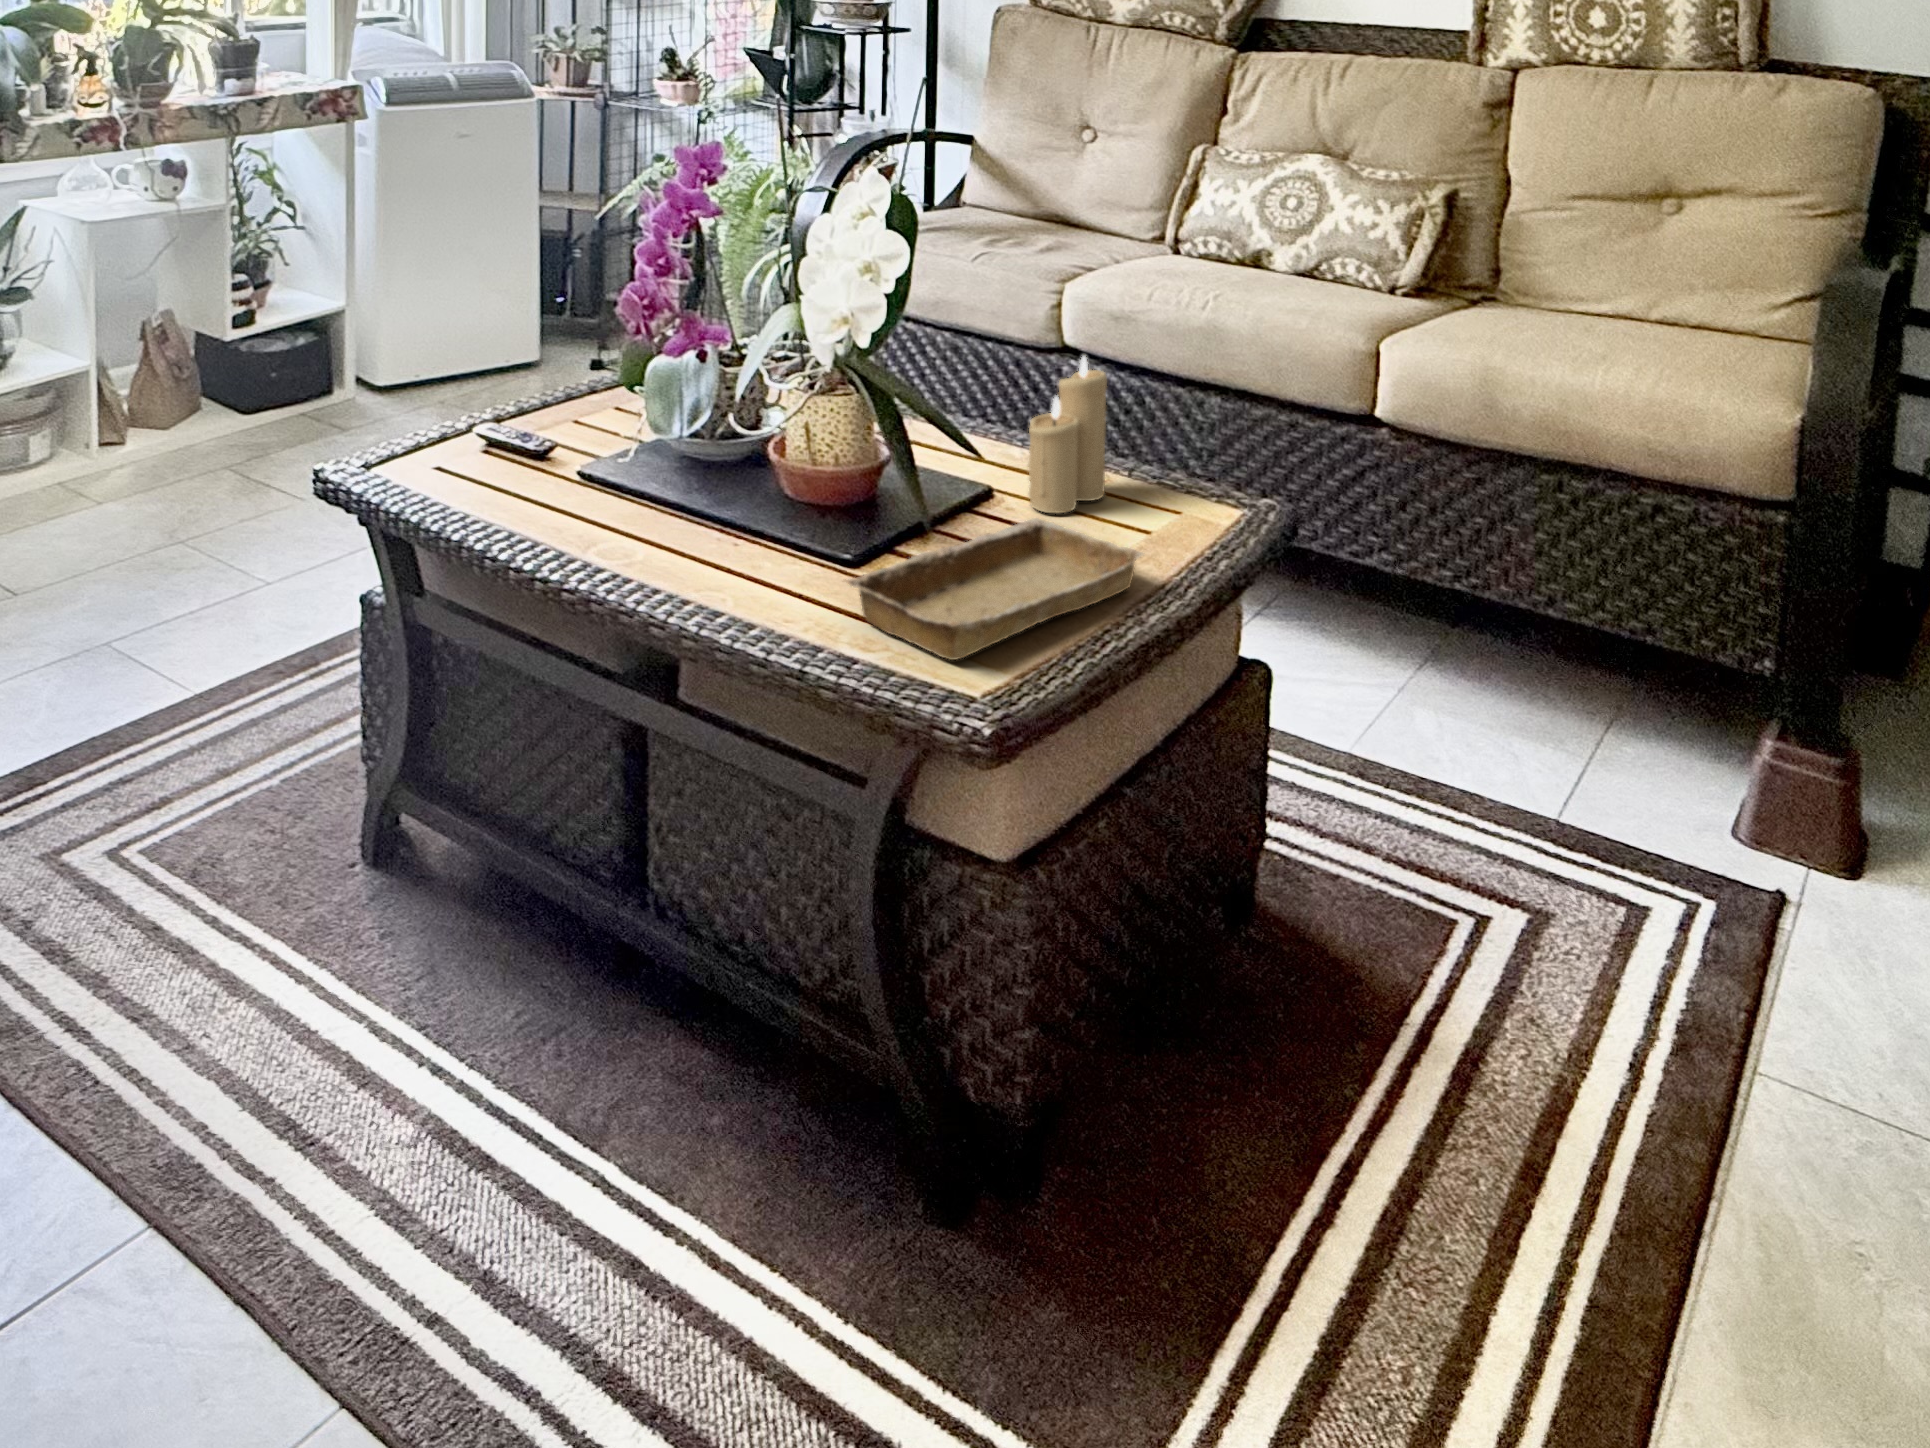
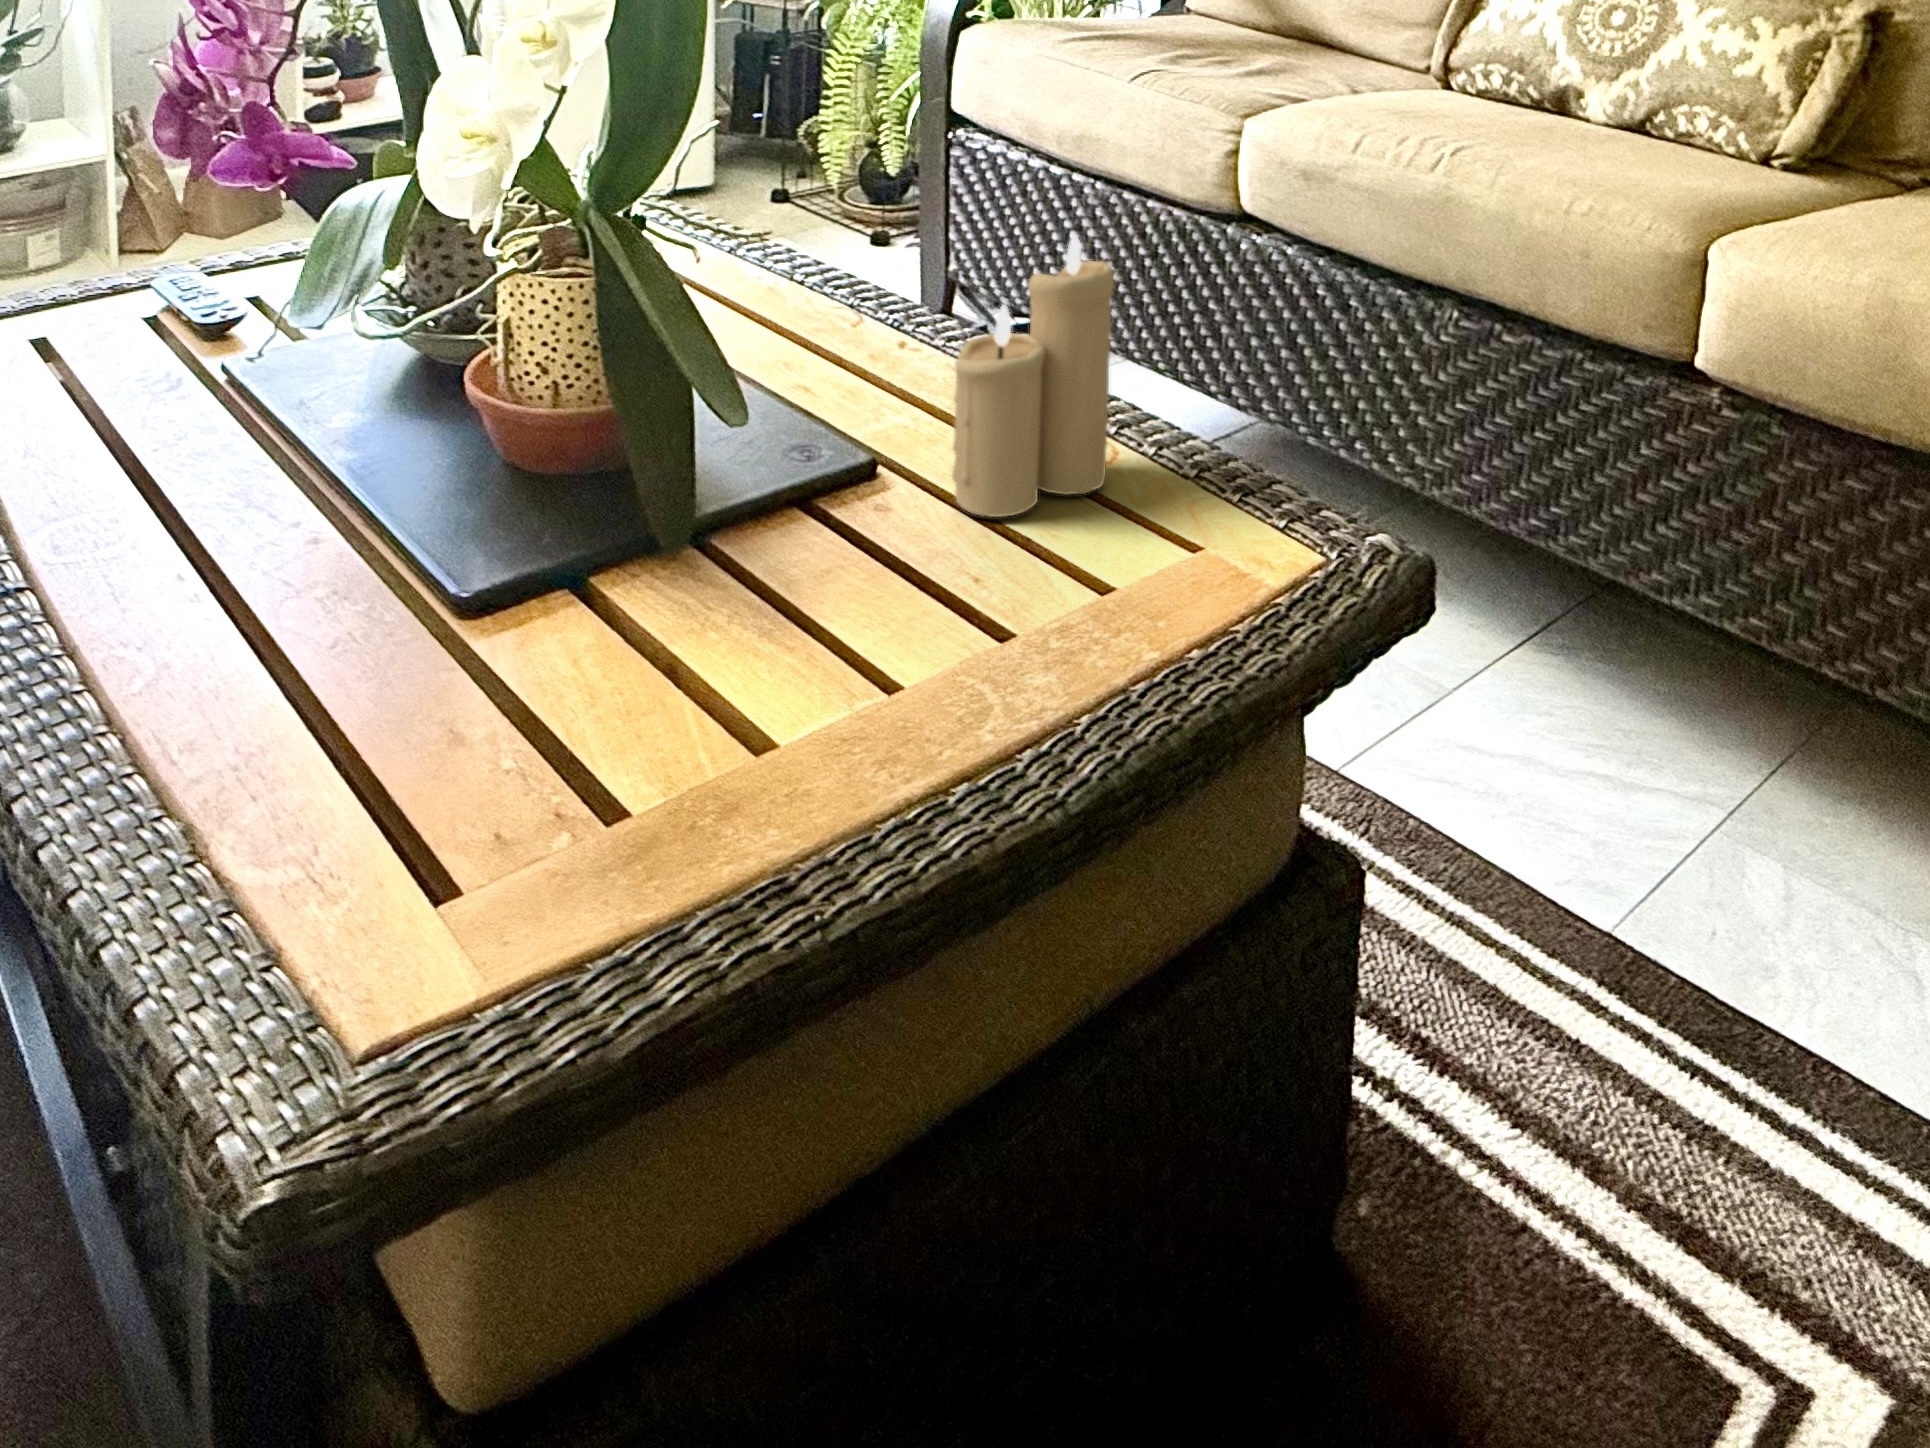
tray: present [846,518,1143,660] -> none [369,535,1031,886]

